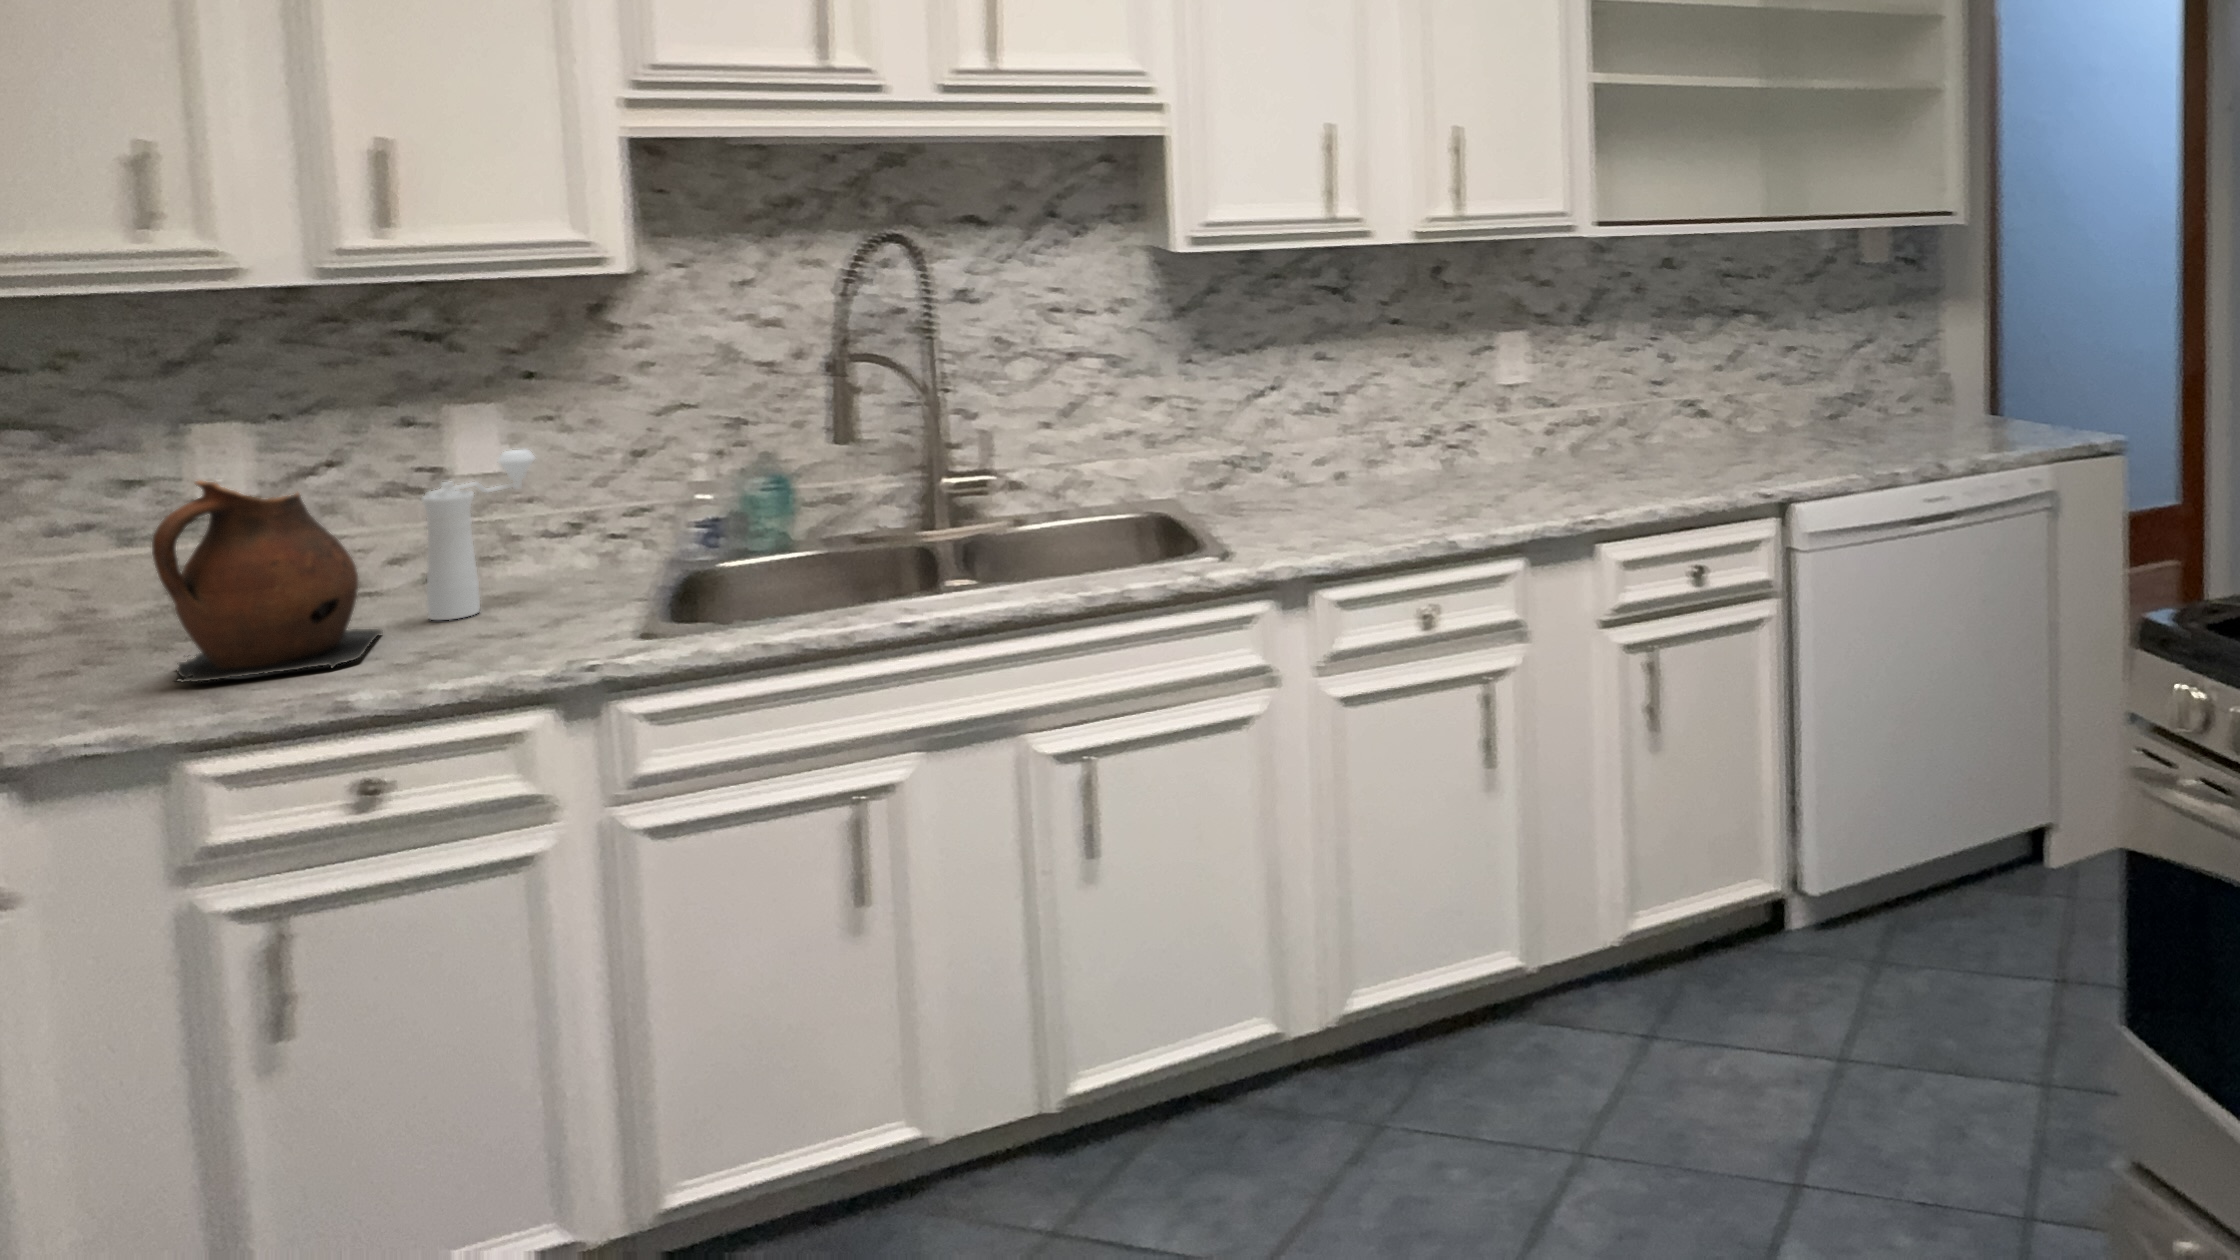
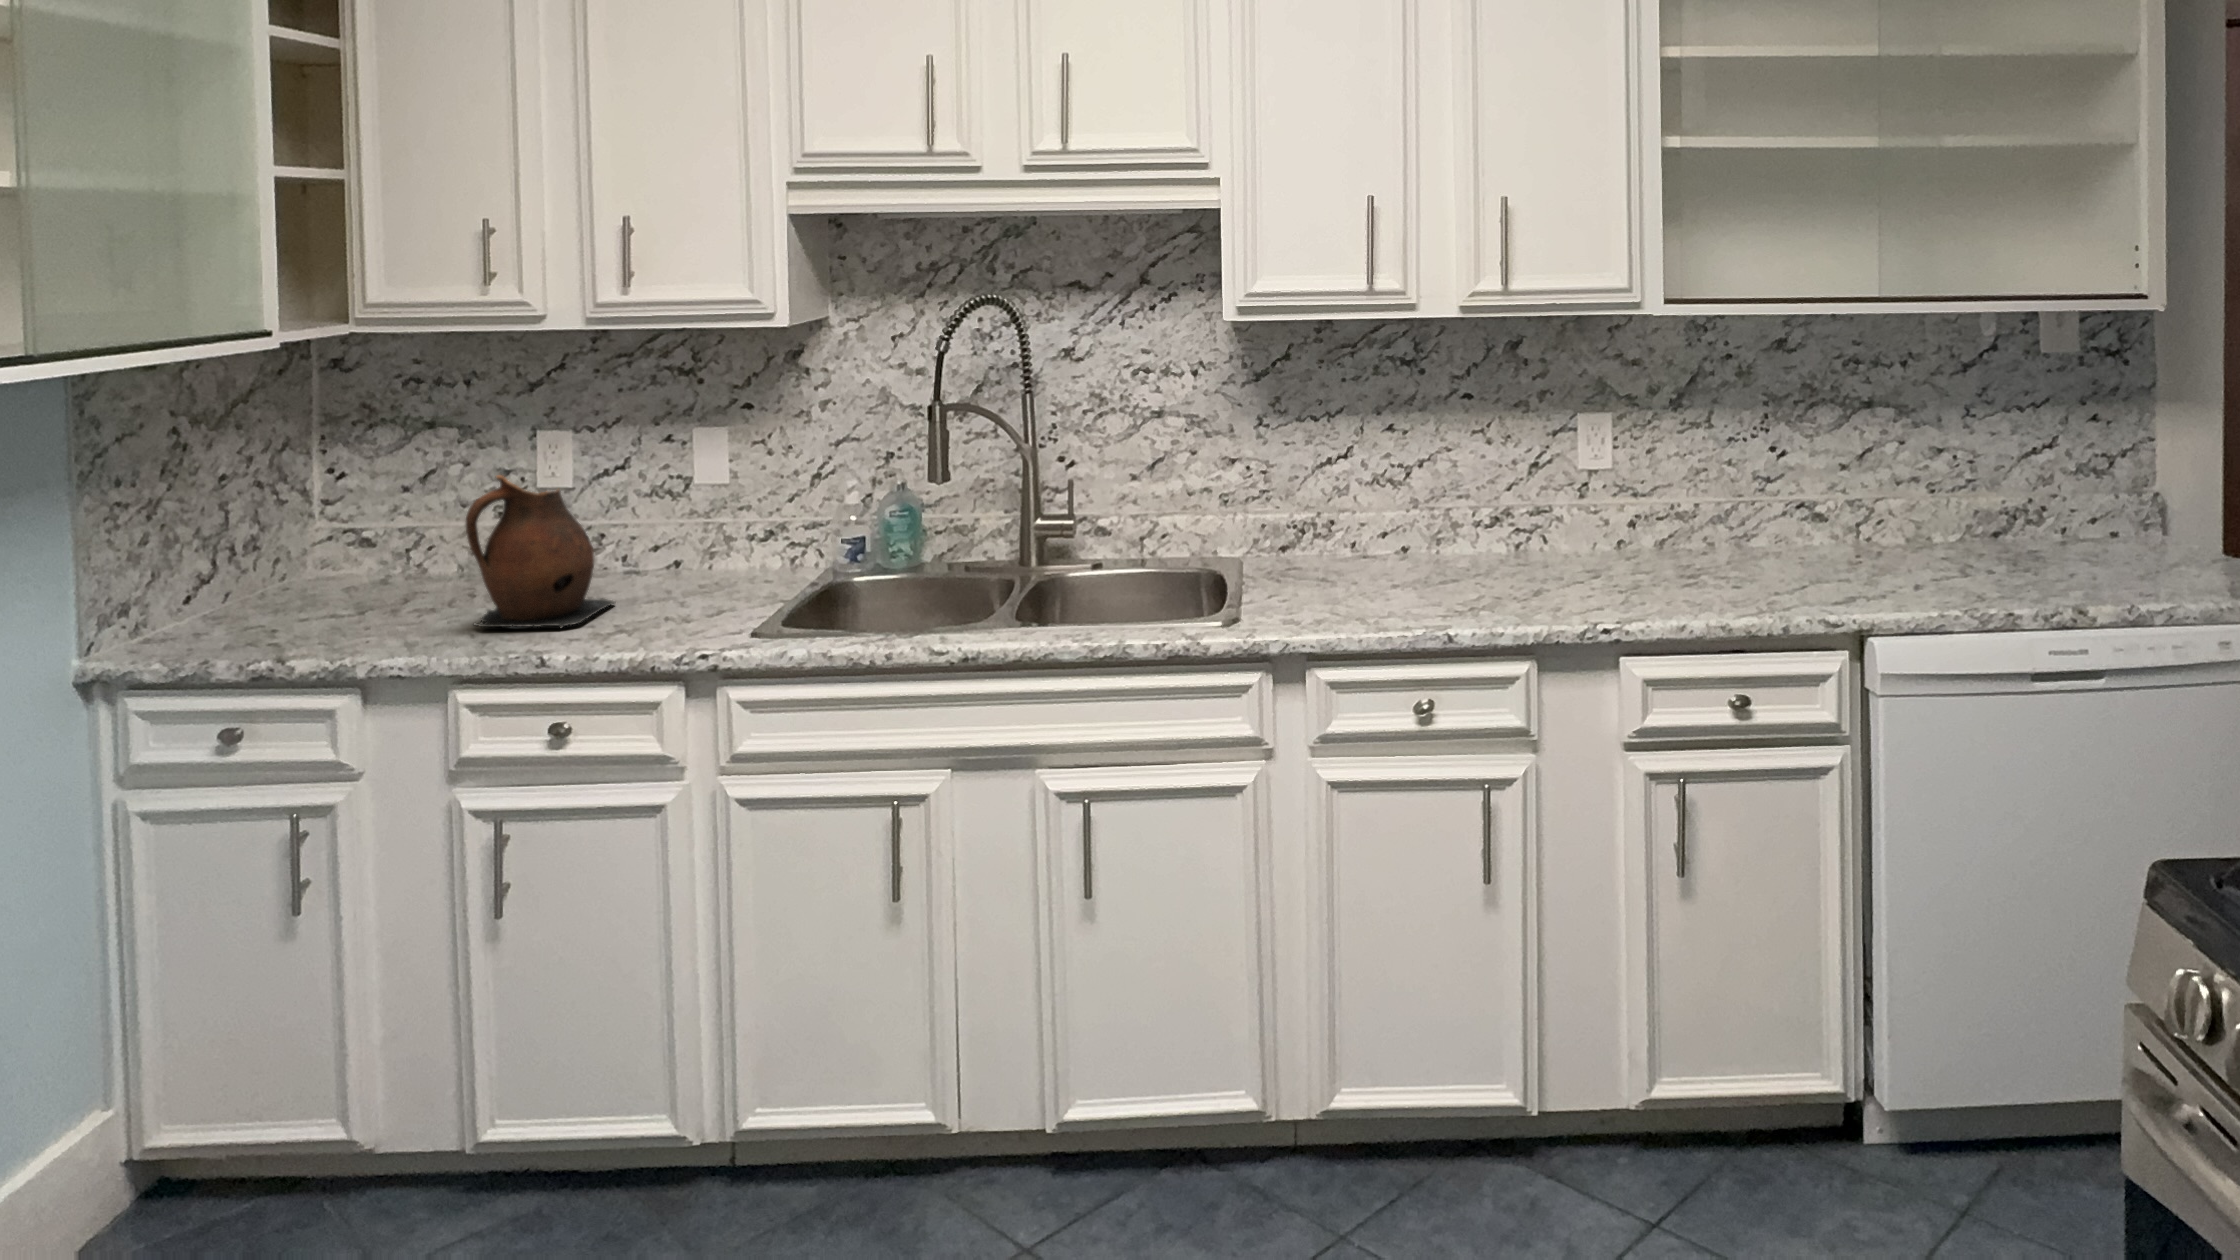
pepper mill: present [422,449,535,620] -> none [650,467,736,599]

